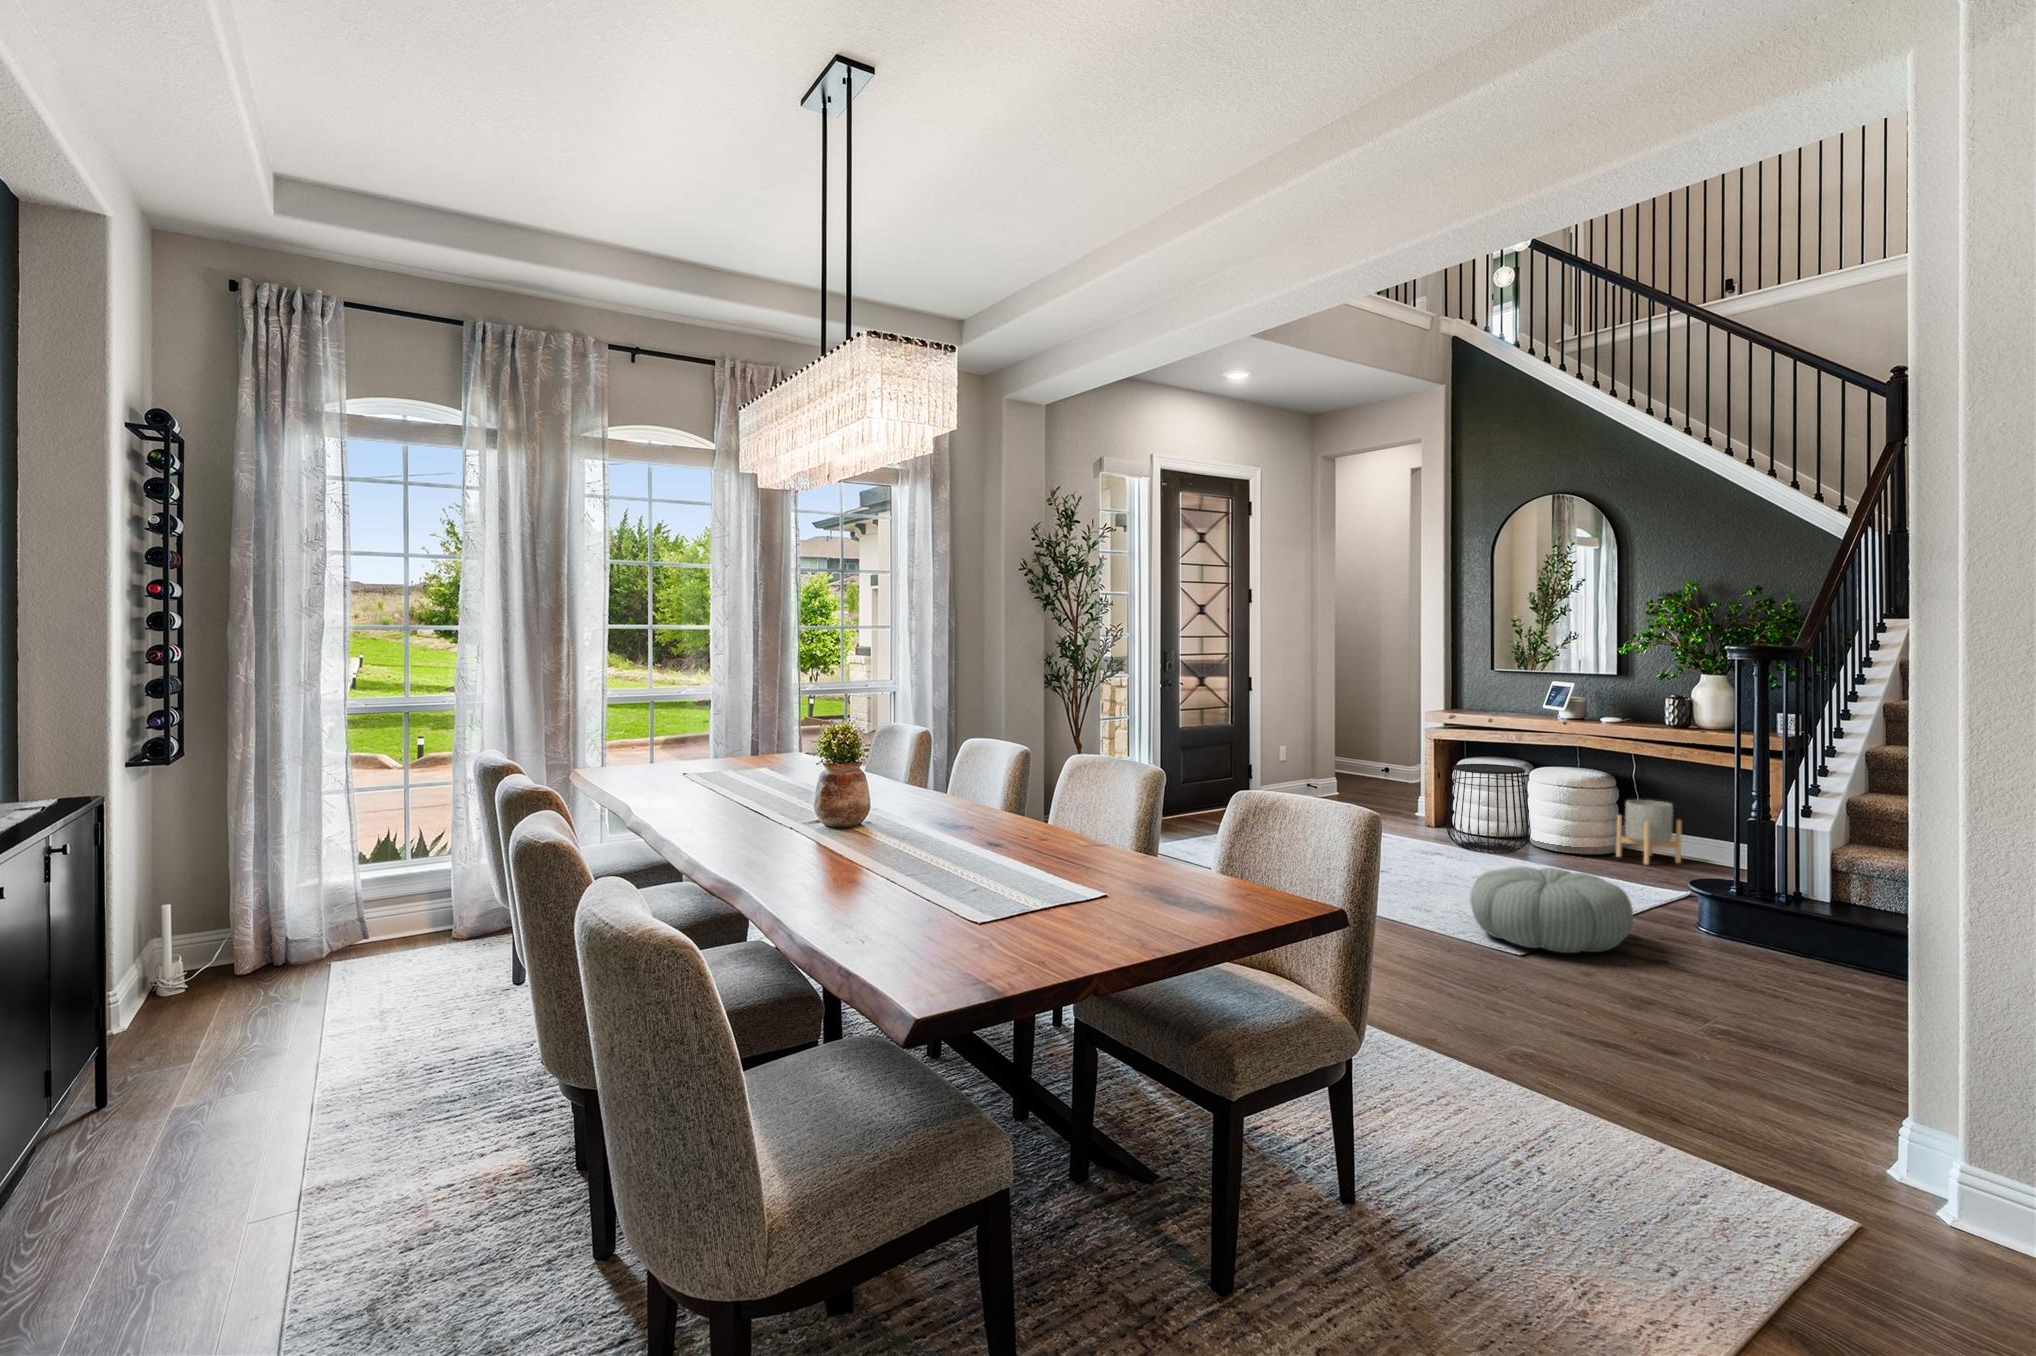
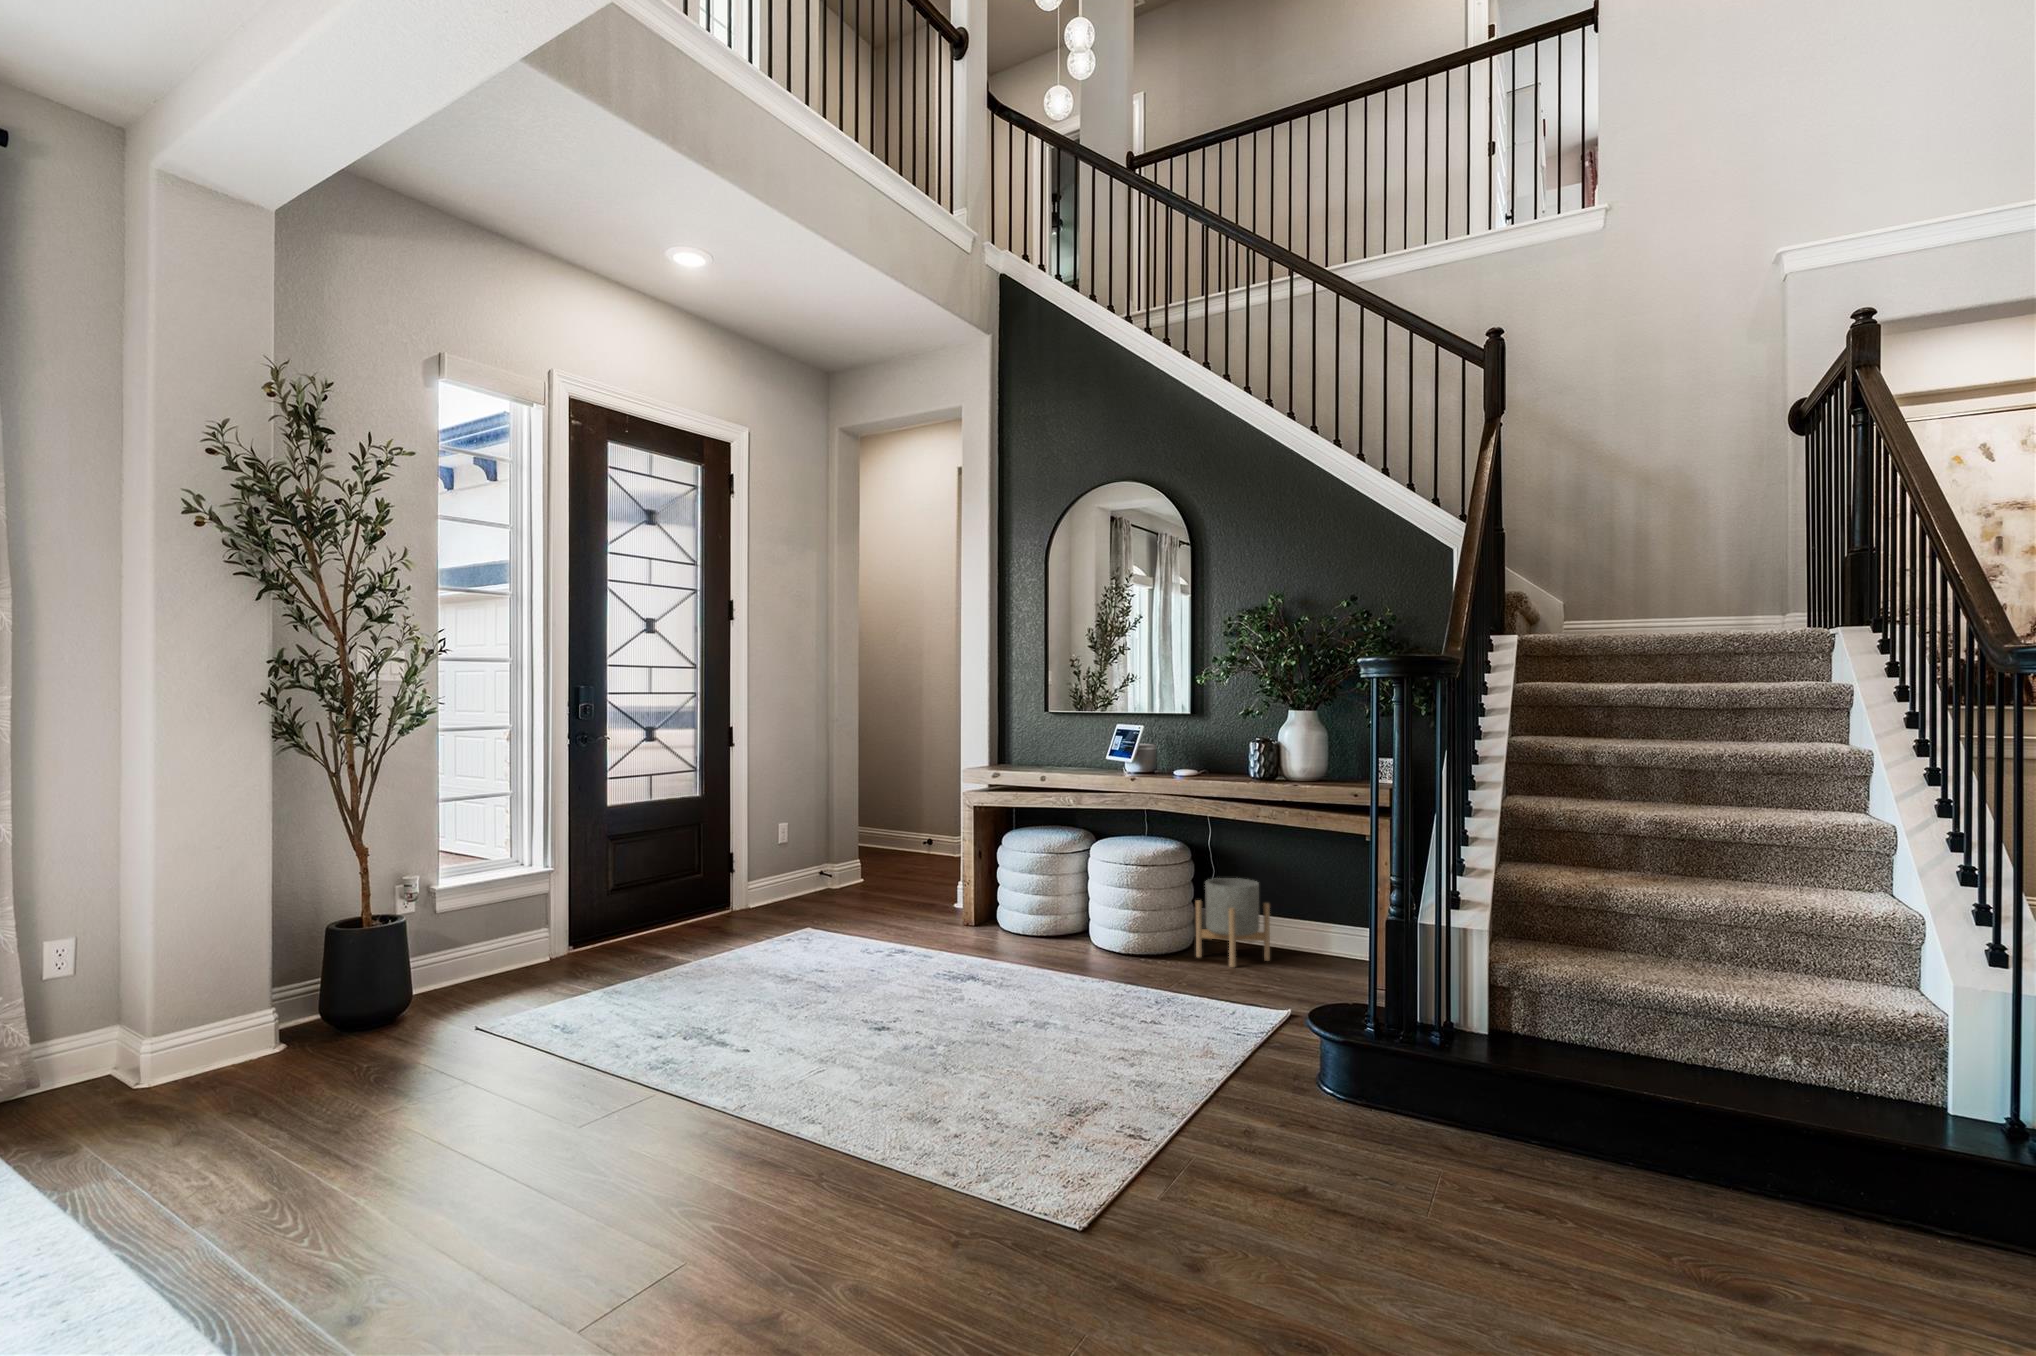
side table: present [1447,764,1531,853] -> none [987,839,1093,967]
pouf: present [1470,867,1633,953] -> none [999,1018,1248,1192]

